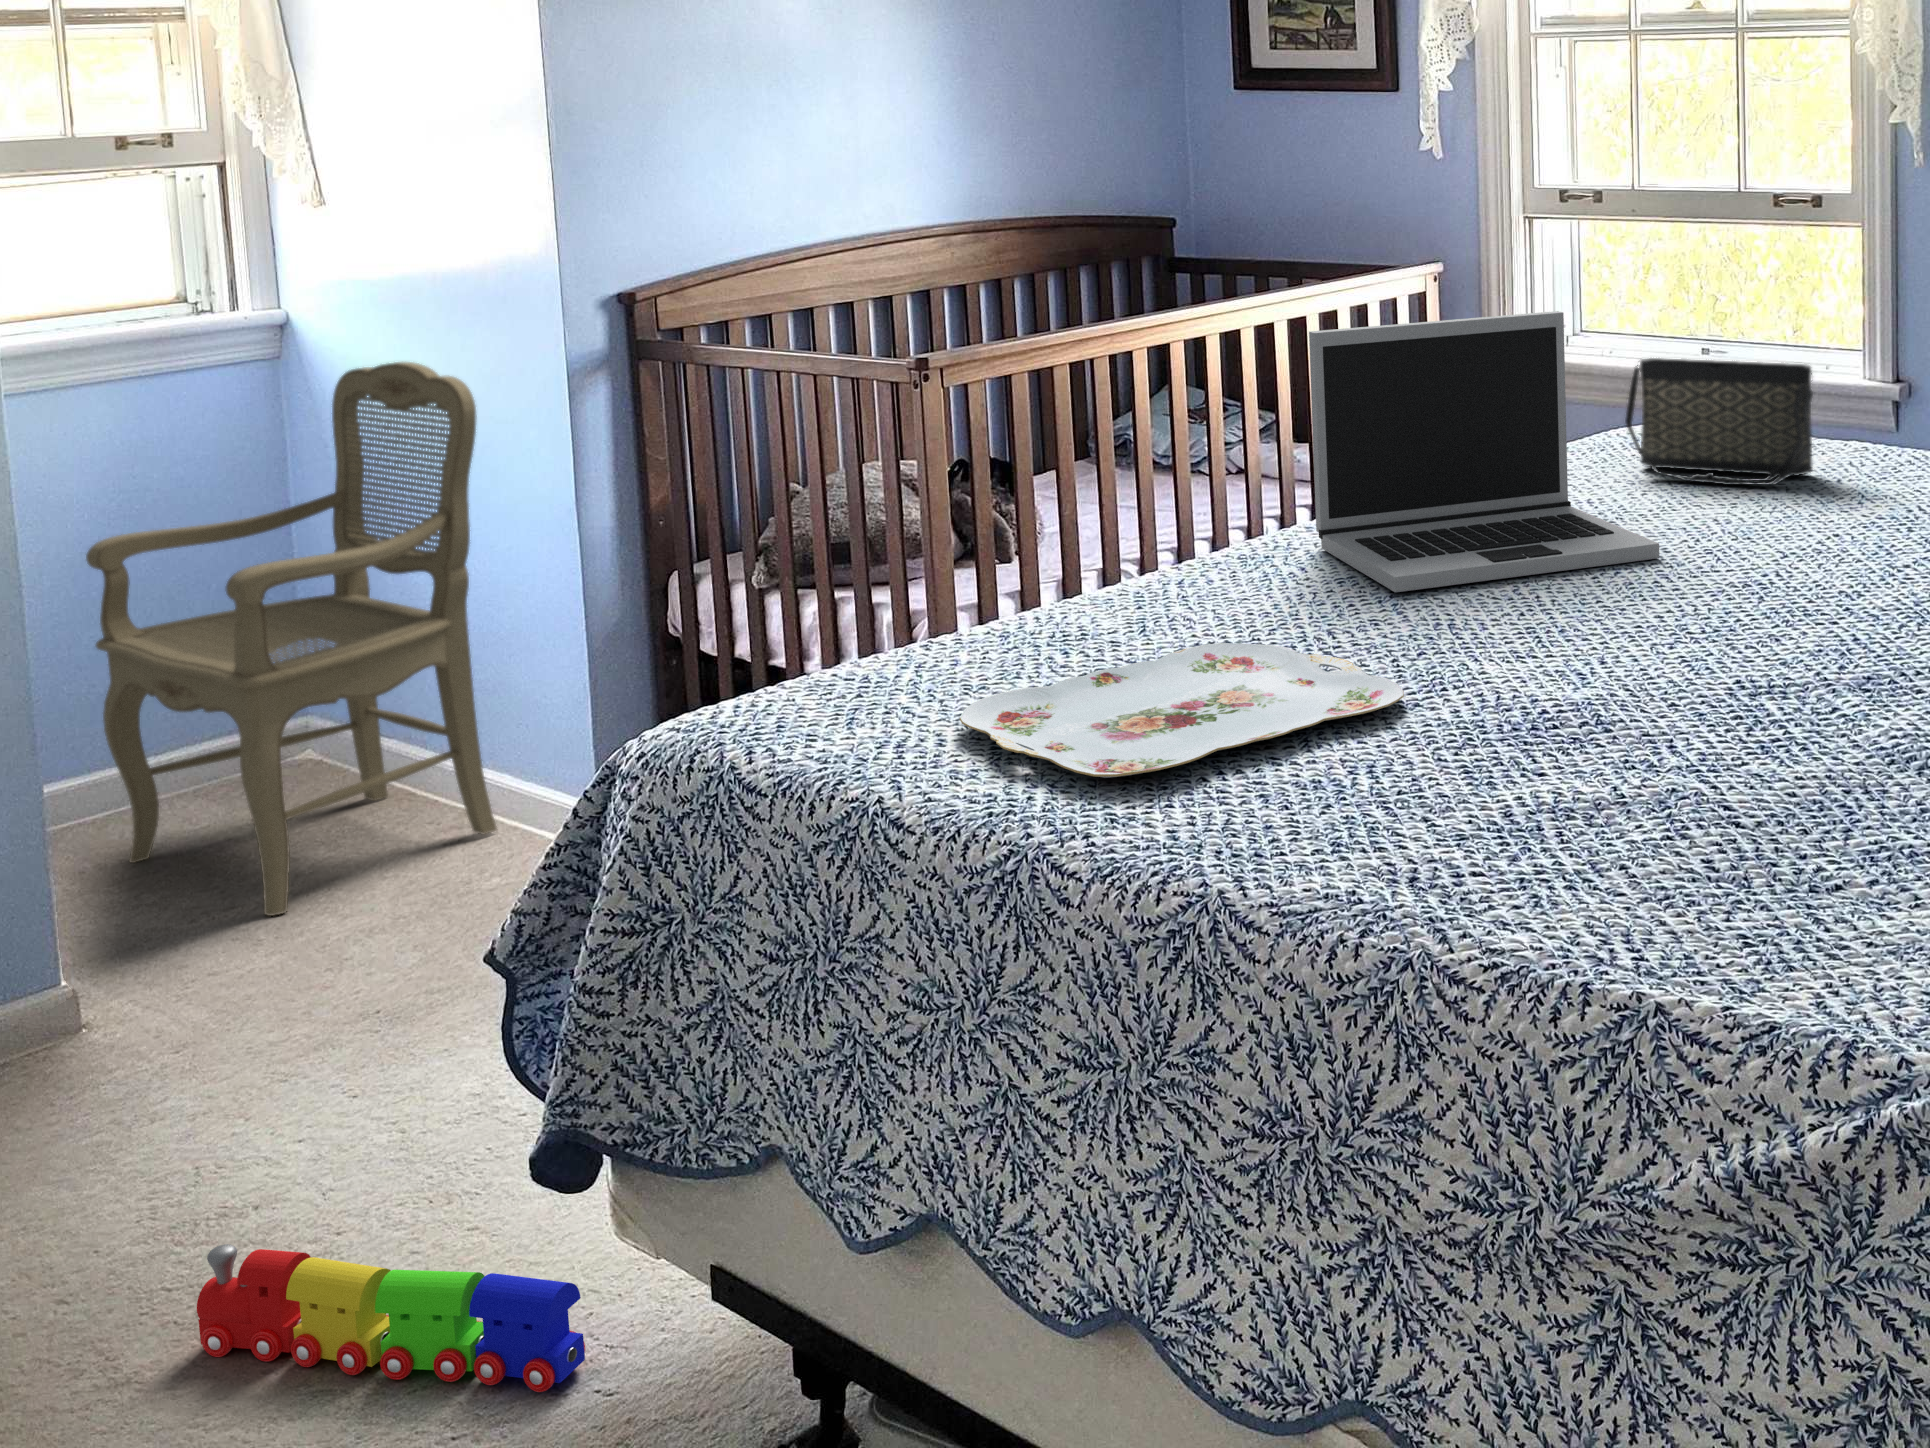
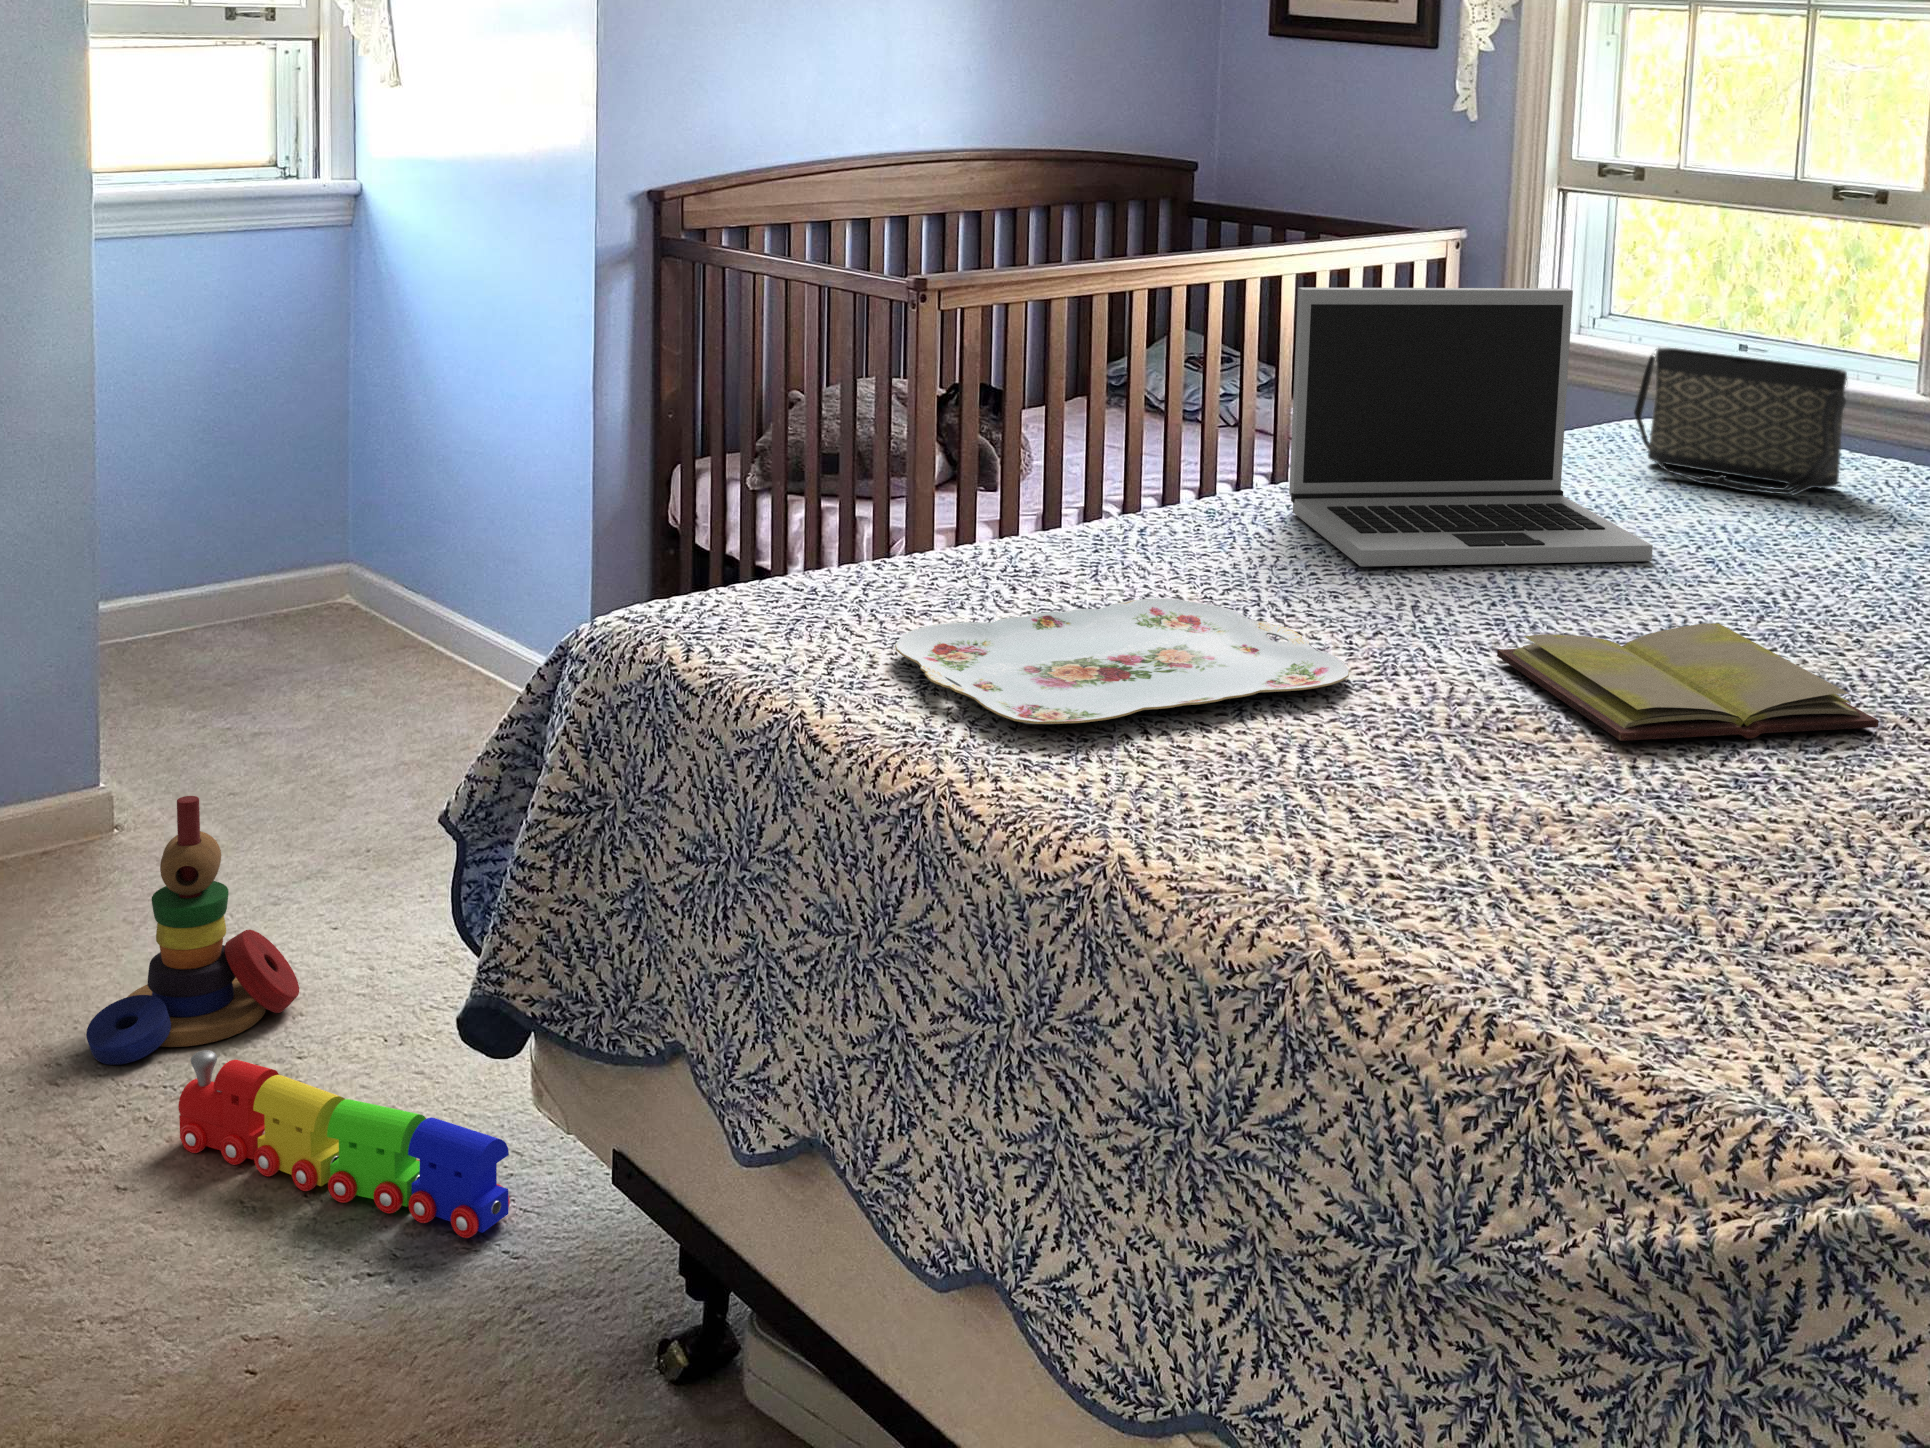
armchair: present [86,362,497,916] -> none [173,246,516,749]
diary: none [1536,608,1880,724] -> present [1497,623,1879,741]
stacking toy: none [73,977,314,1280] -> present [86,796,299,1065]

